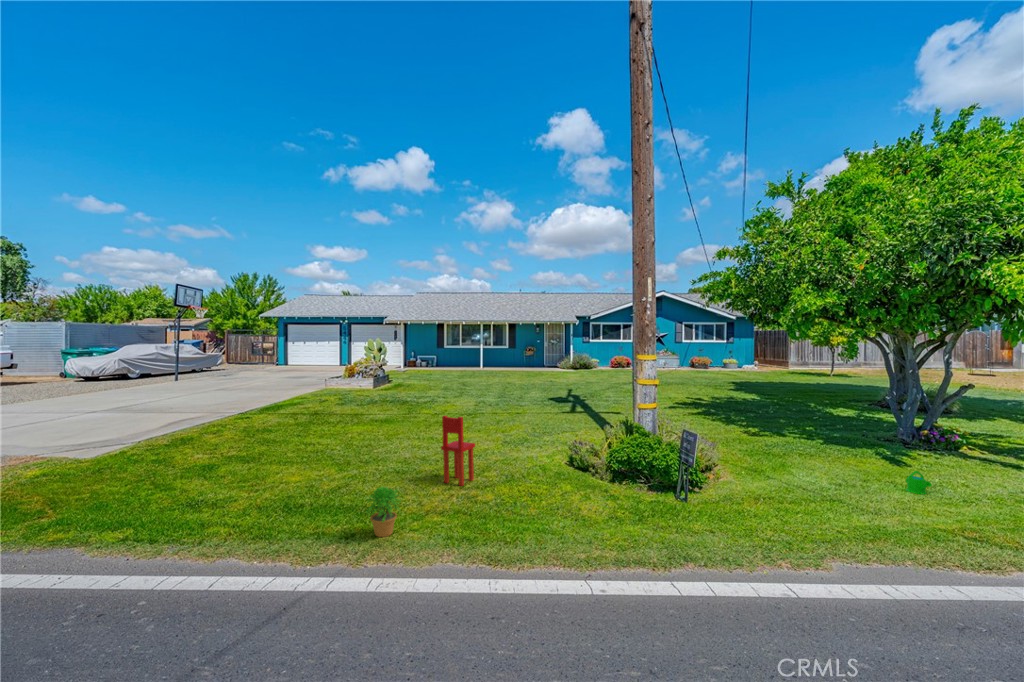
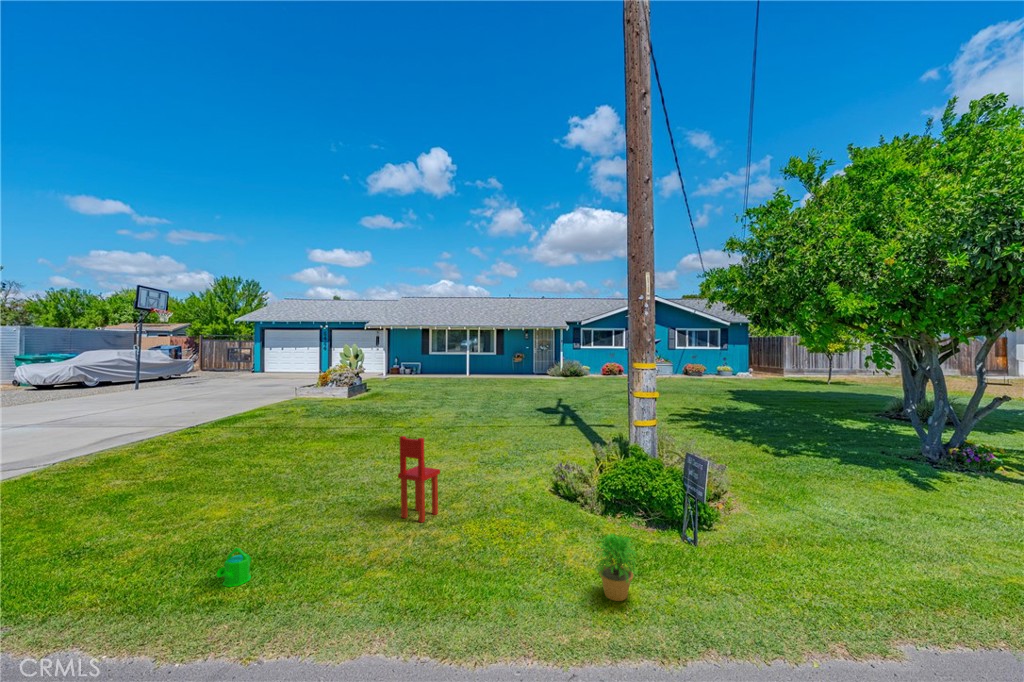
watering can: present [906,471,932,494] -> present [217,548,252,587]
potted plant: present [366,487,399,537] -> present [594,533,636,601]

